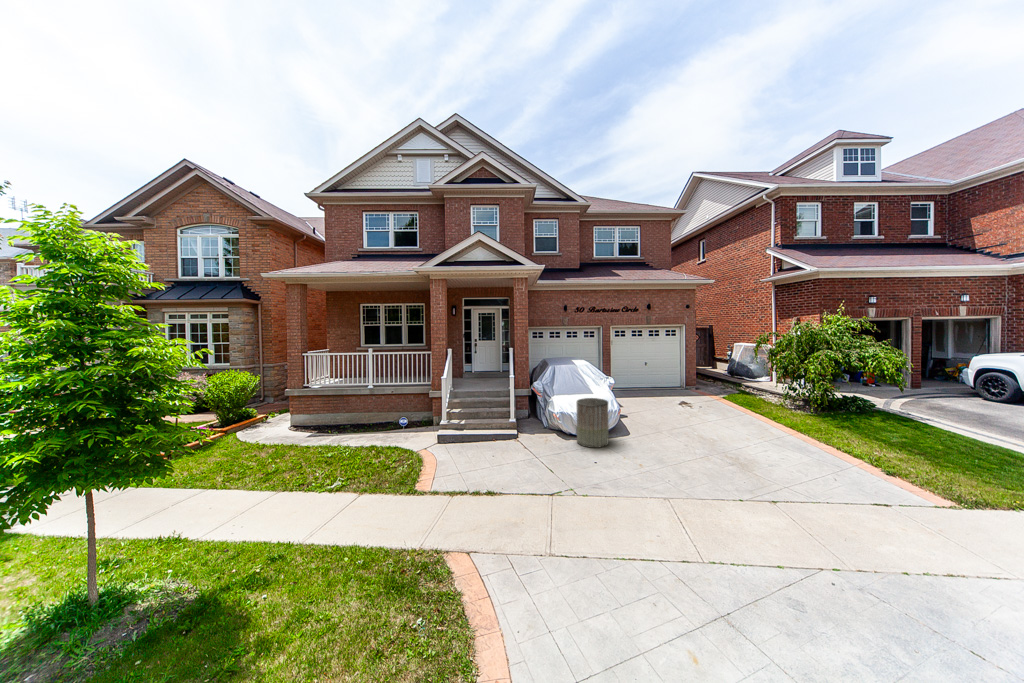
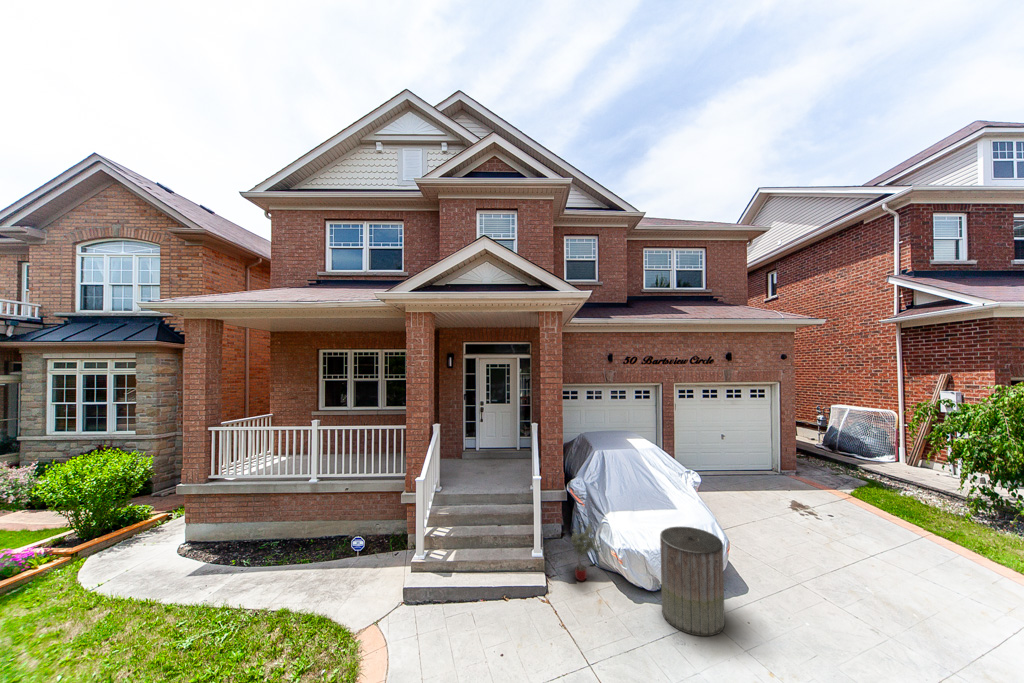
potted tree: none [530,399,548,432] -> present [571,522,601,581]

